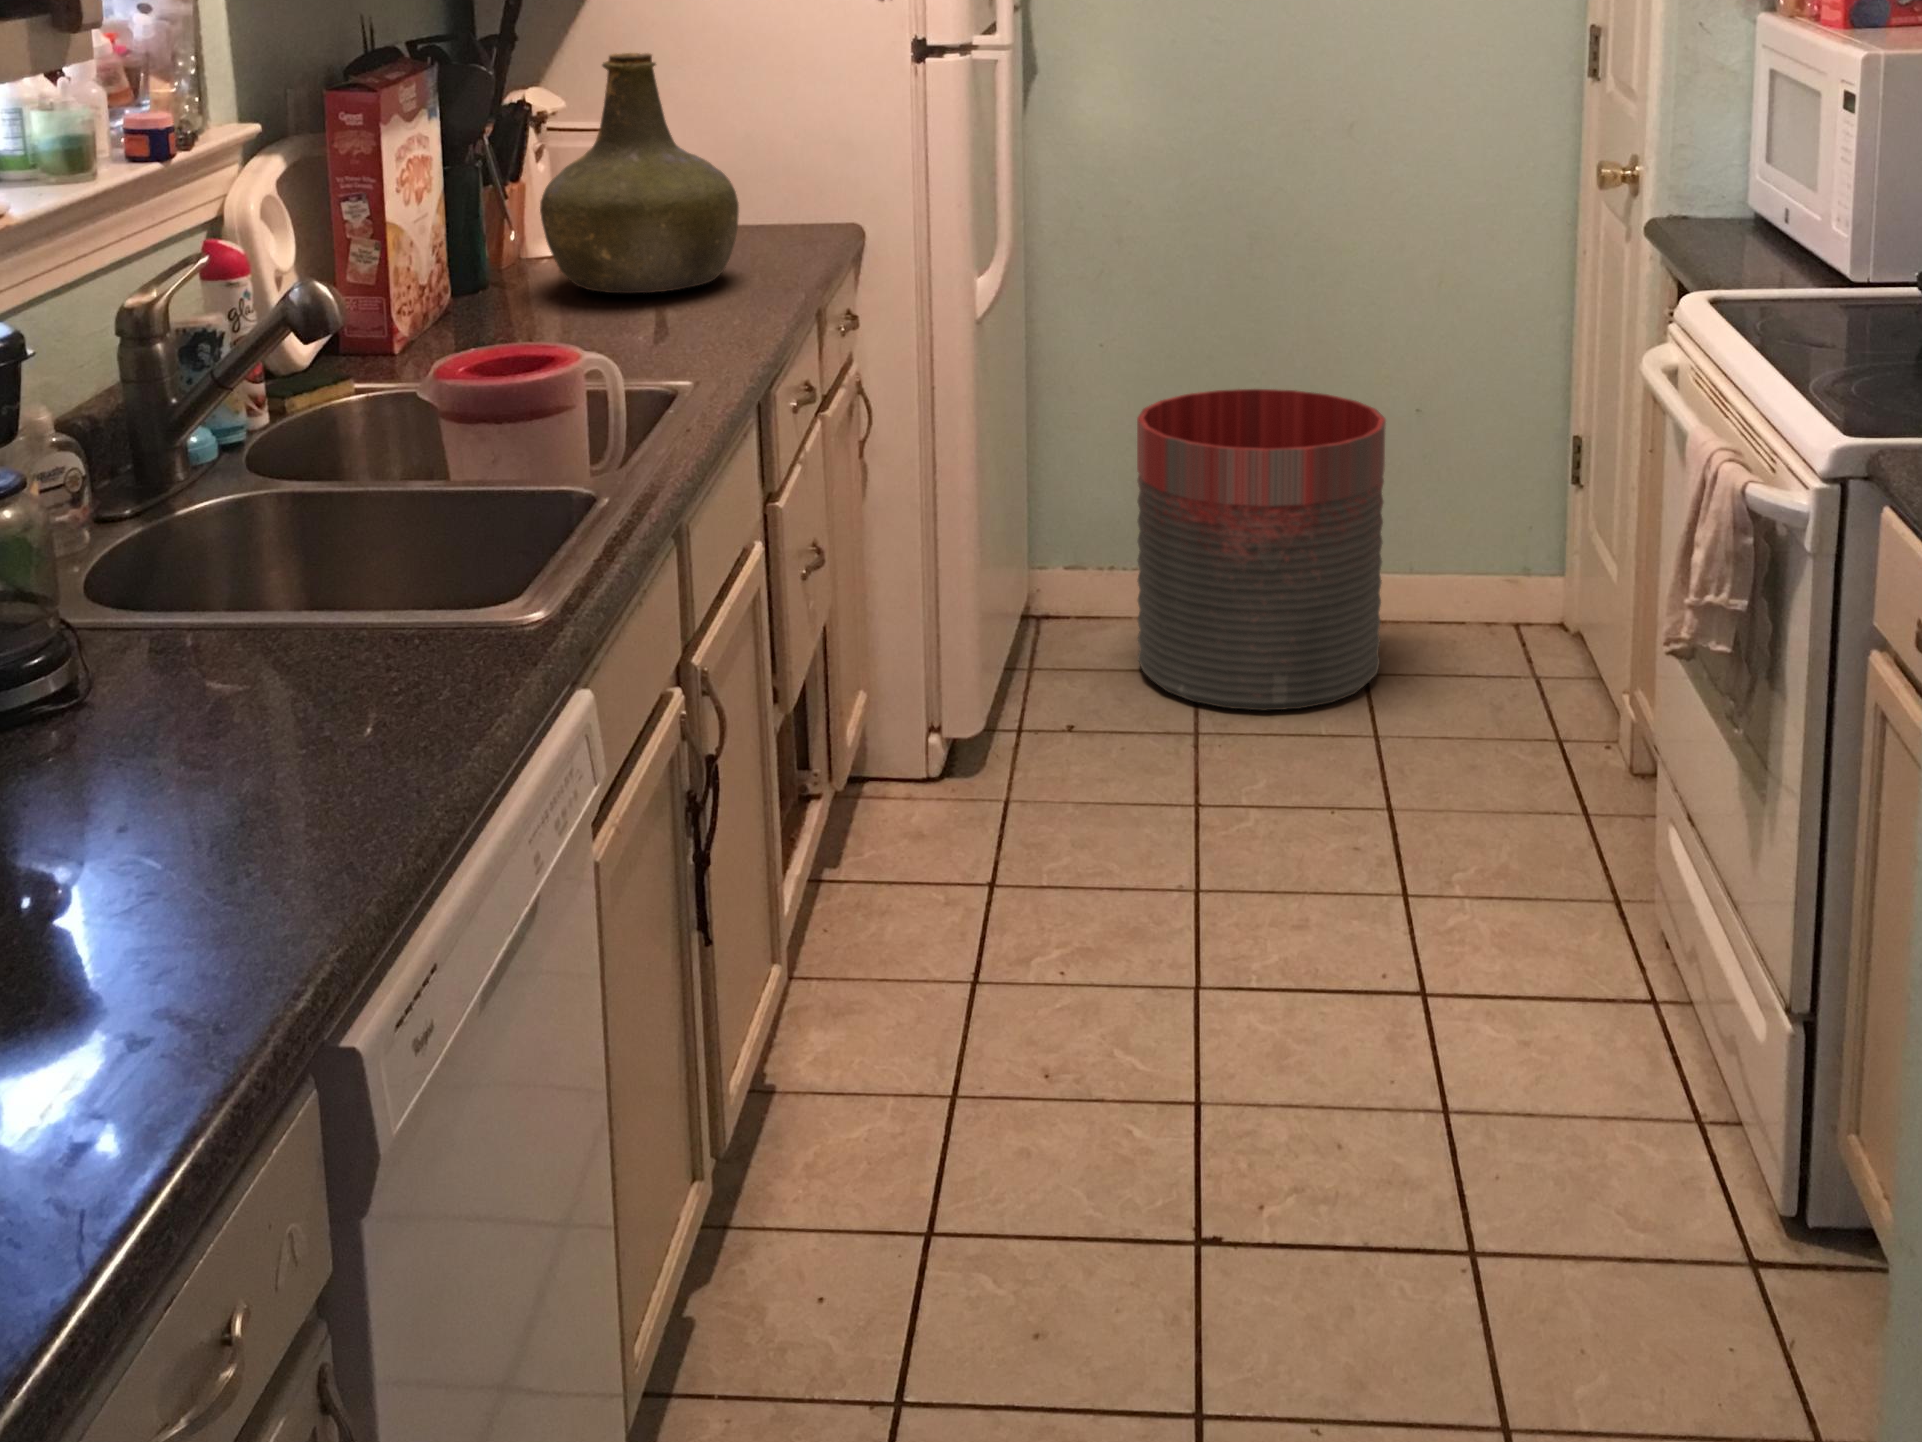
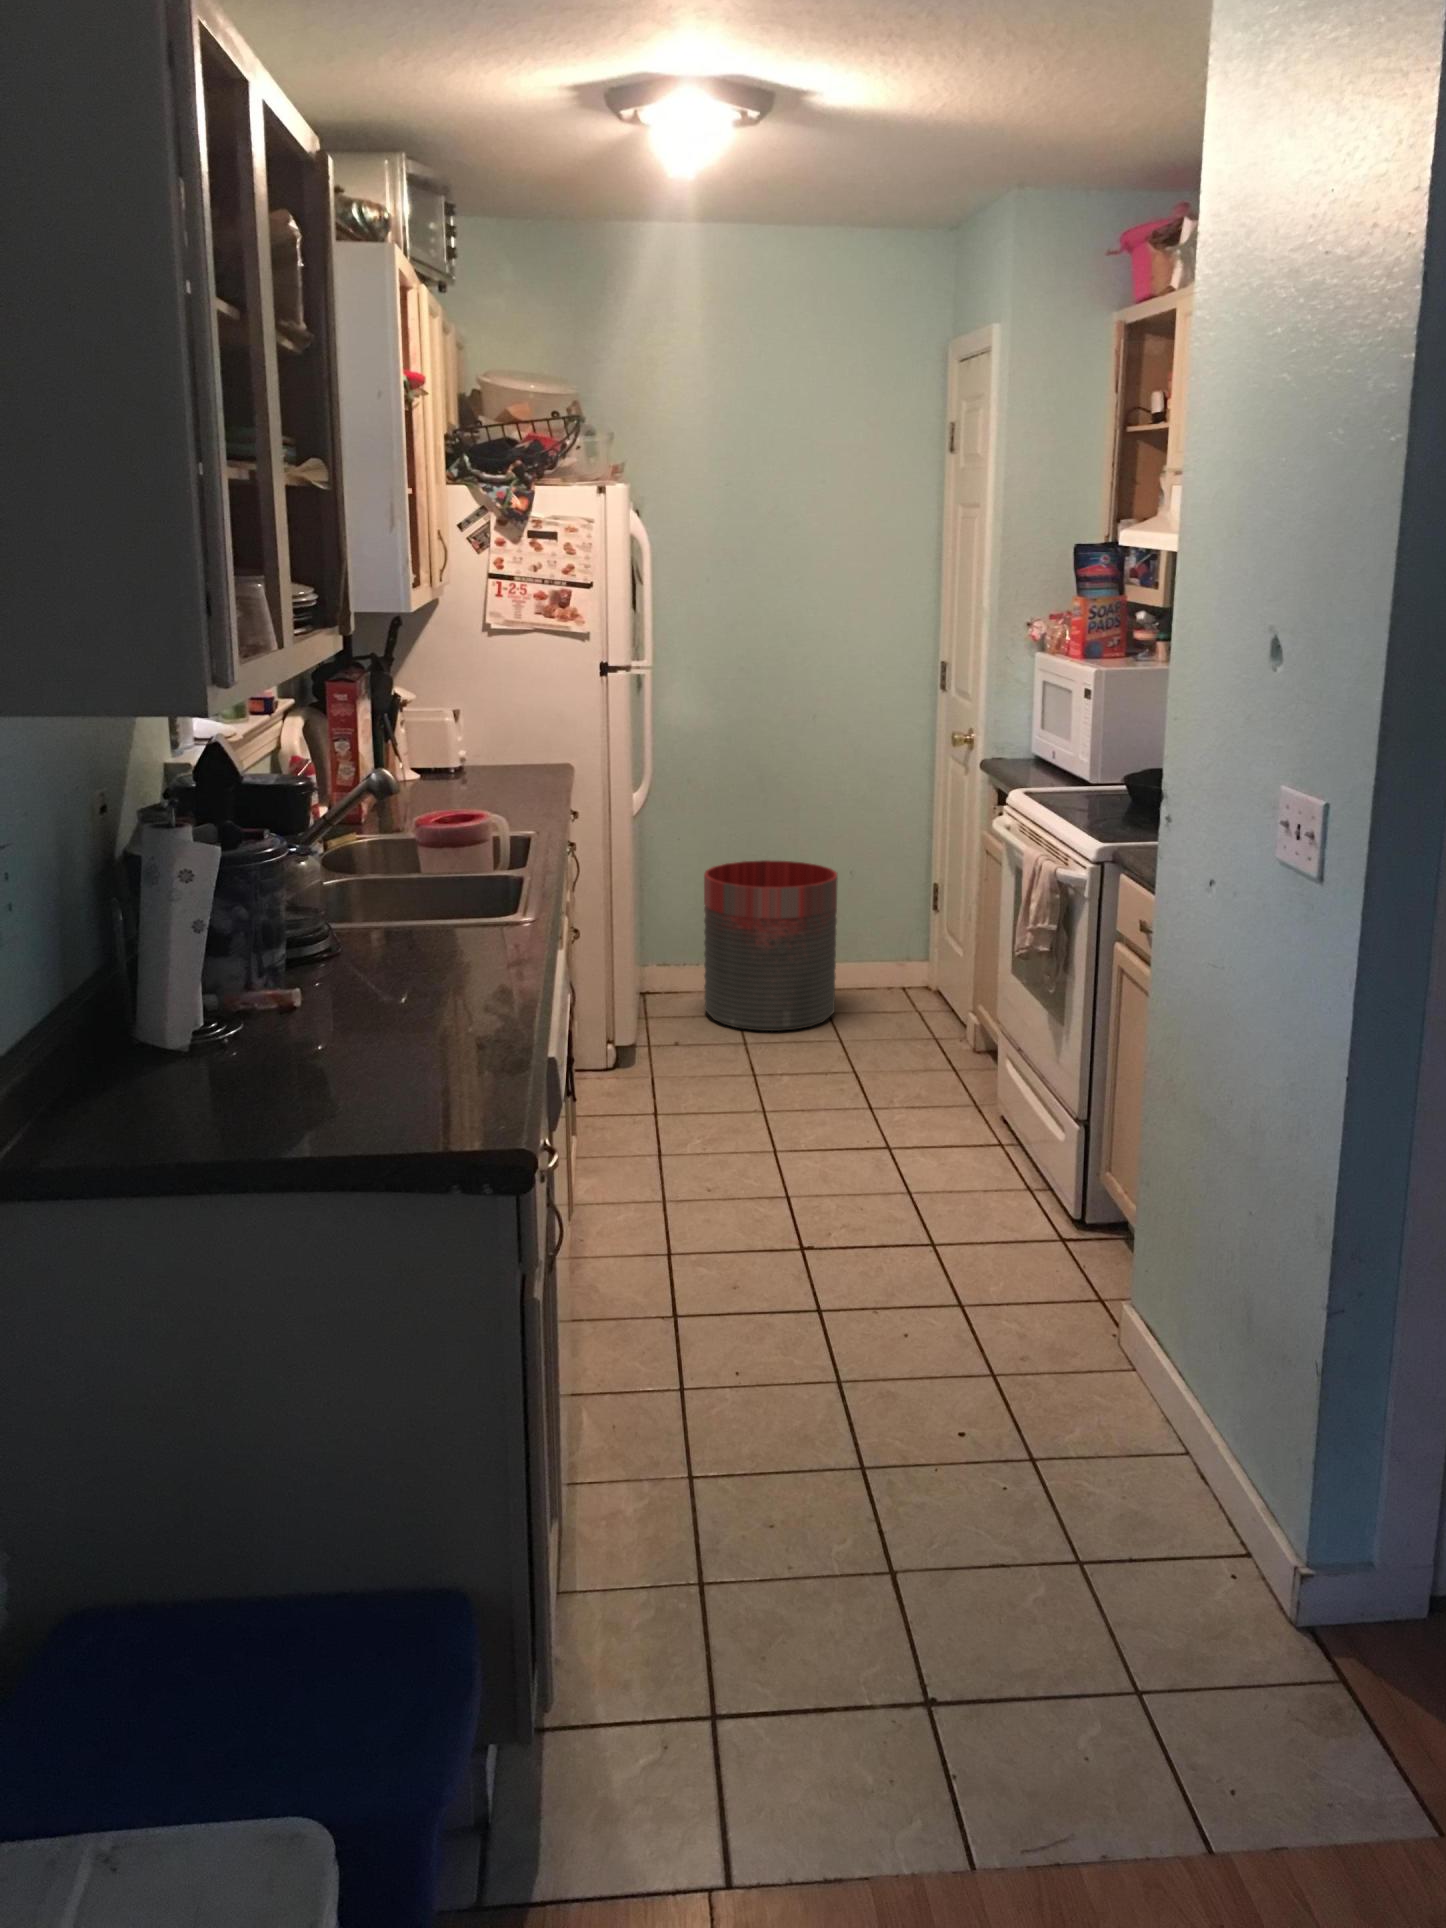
bottle: present [540,53,739,293] -> none [419,666,525,794]

